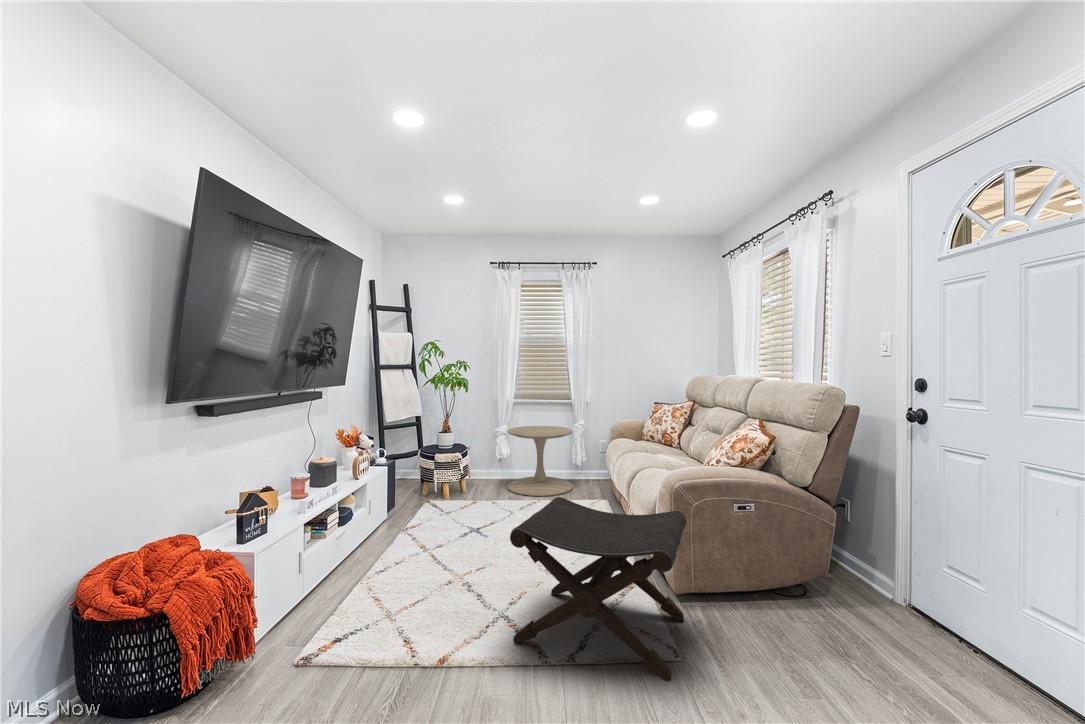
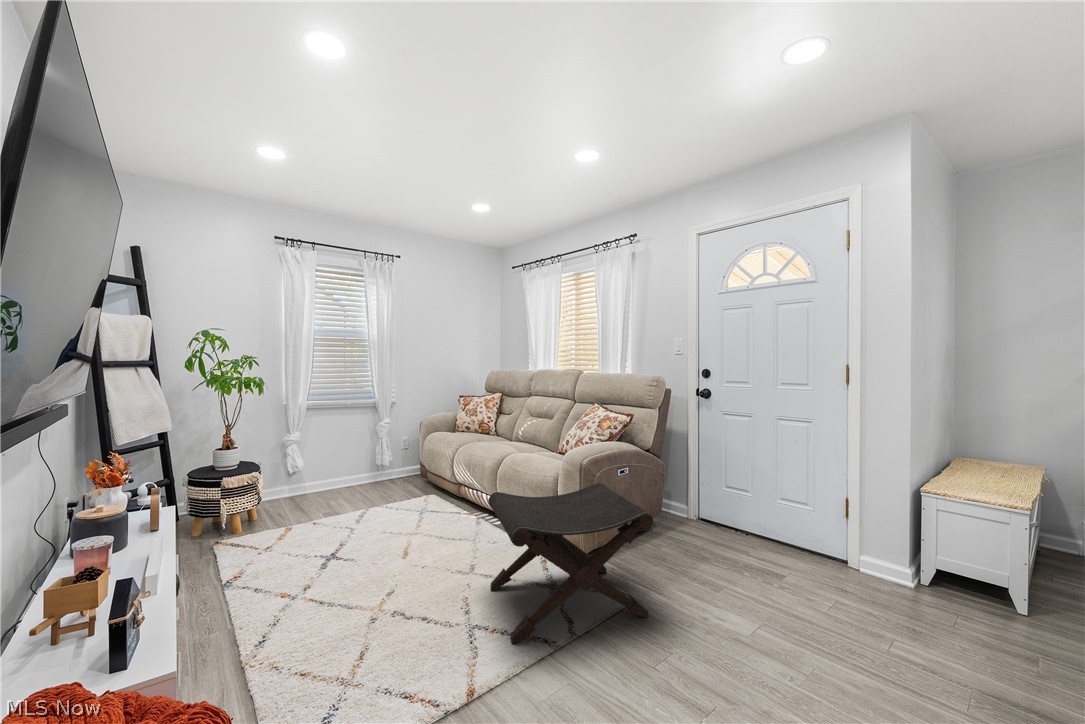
side table: present [507,426,573,496] -> none [310,427,389,508]

